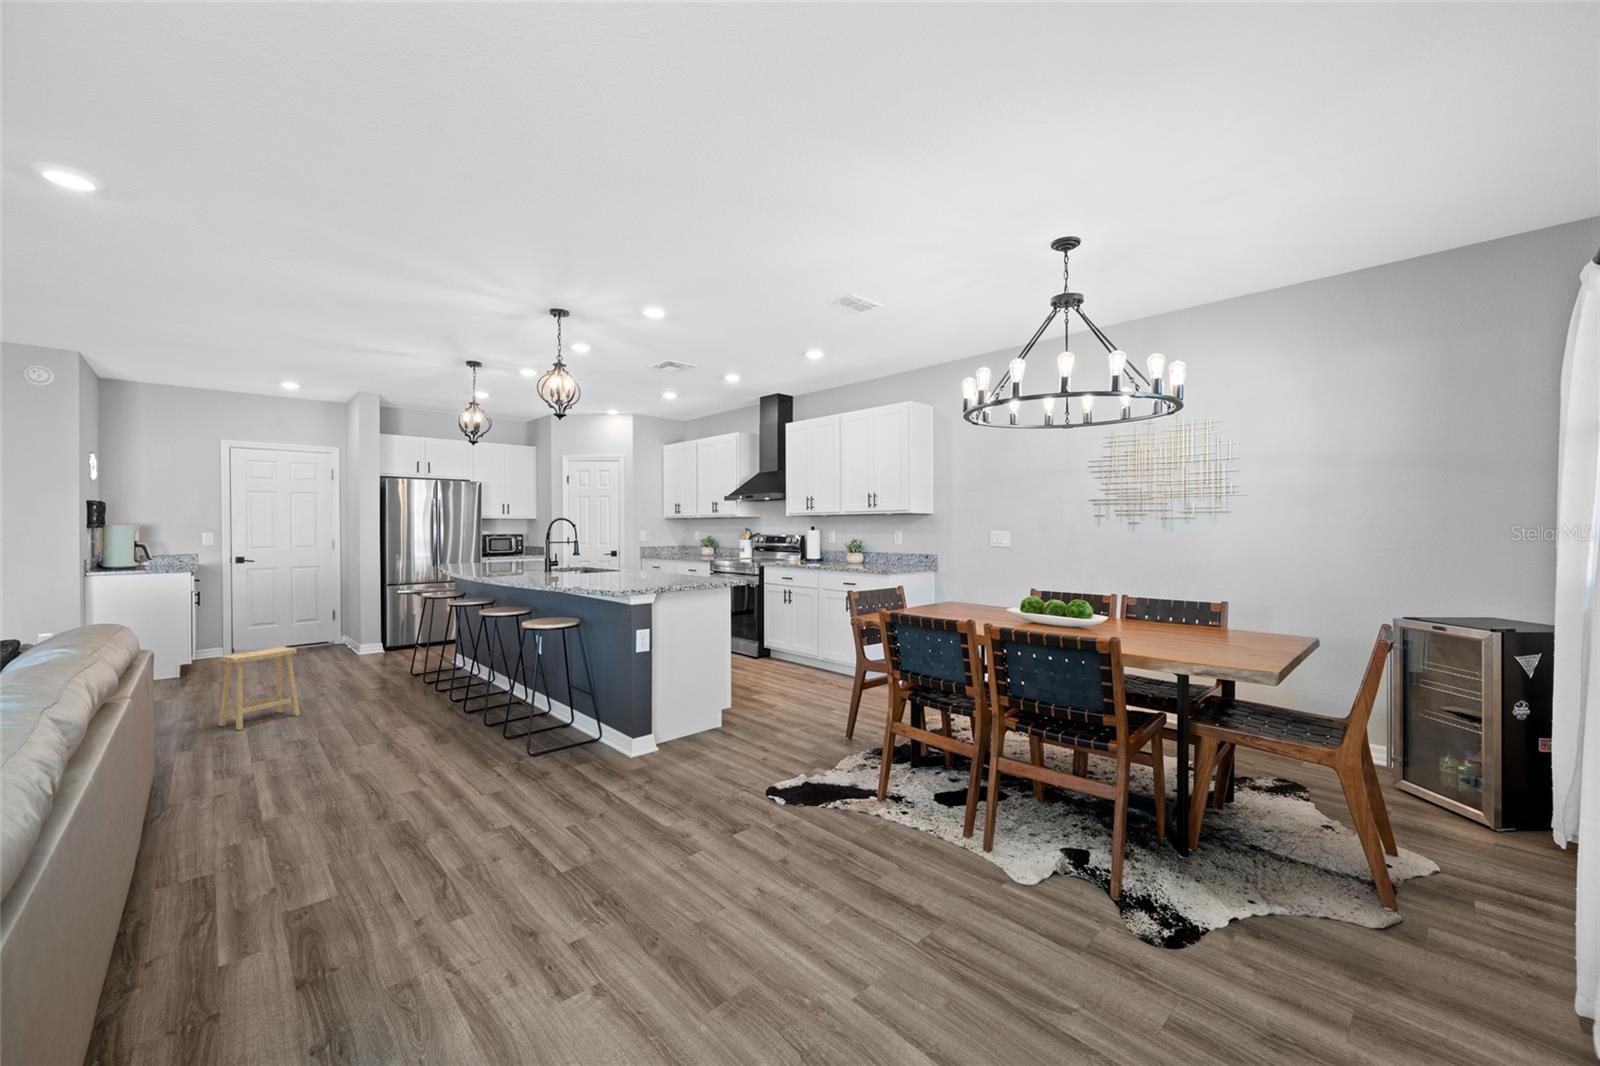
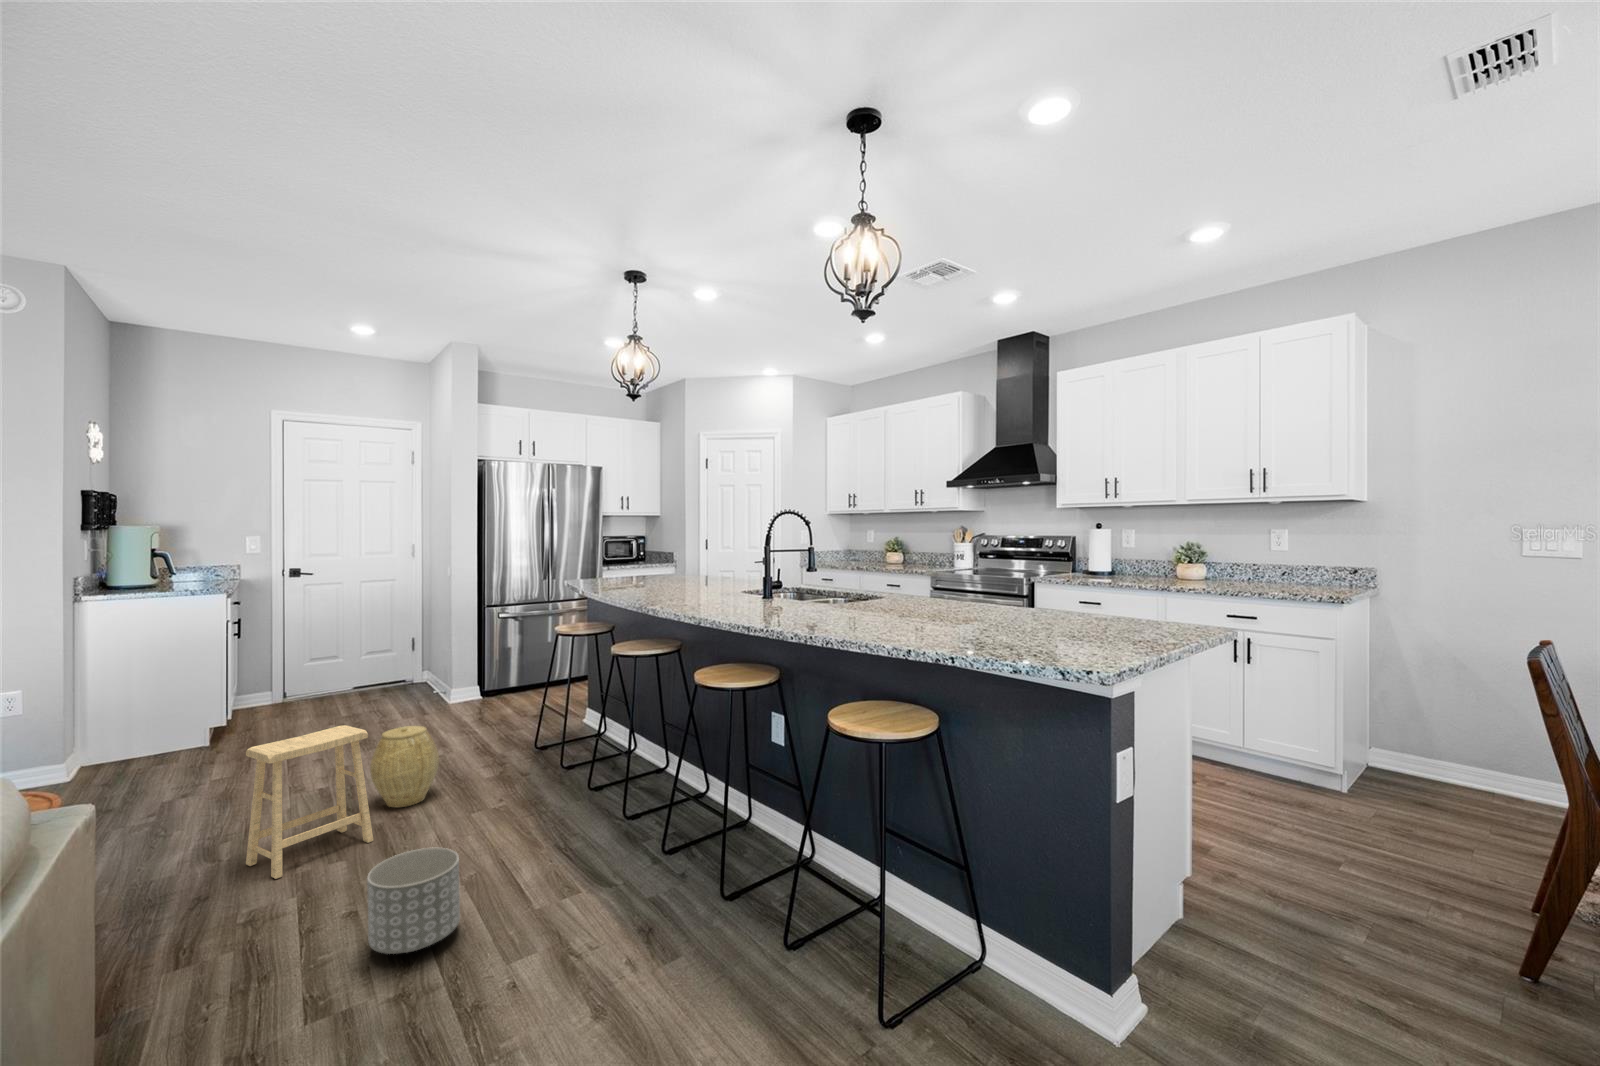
woven basket: none [298,653,345,702] -> present [370,726,439,807]
planter: none [295,701,348,750] -> present [367,848,460,954]

